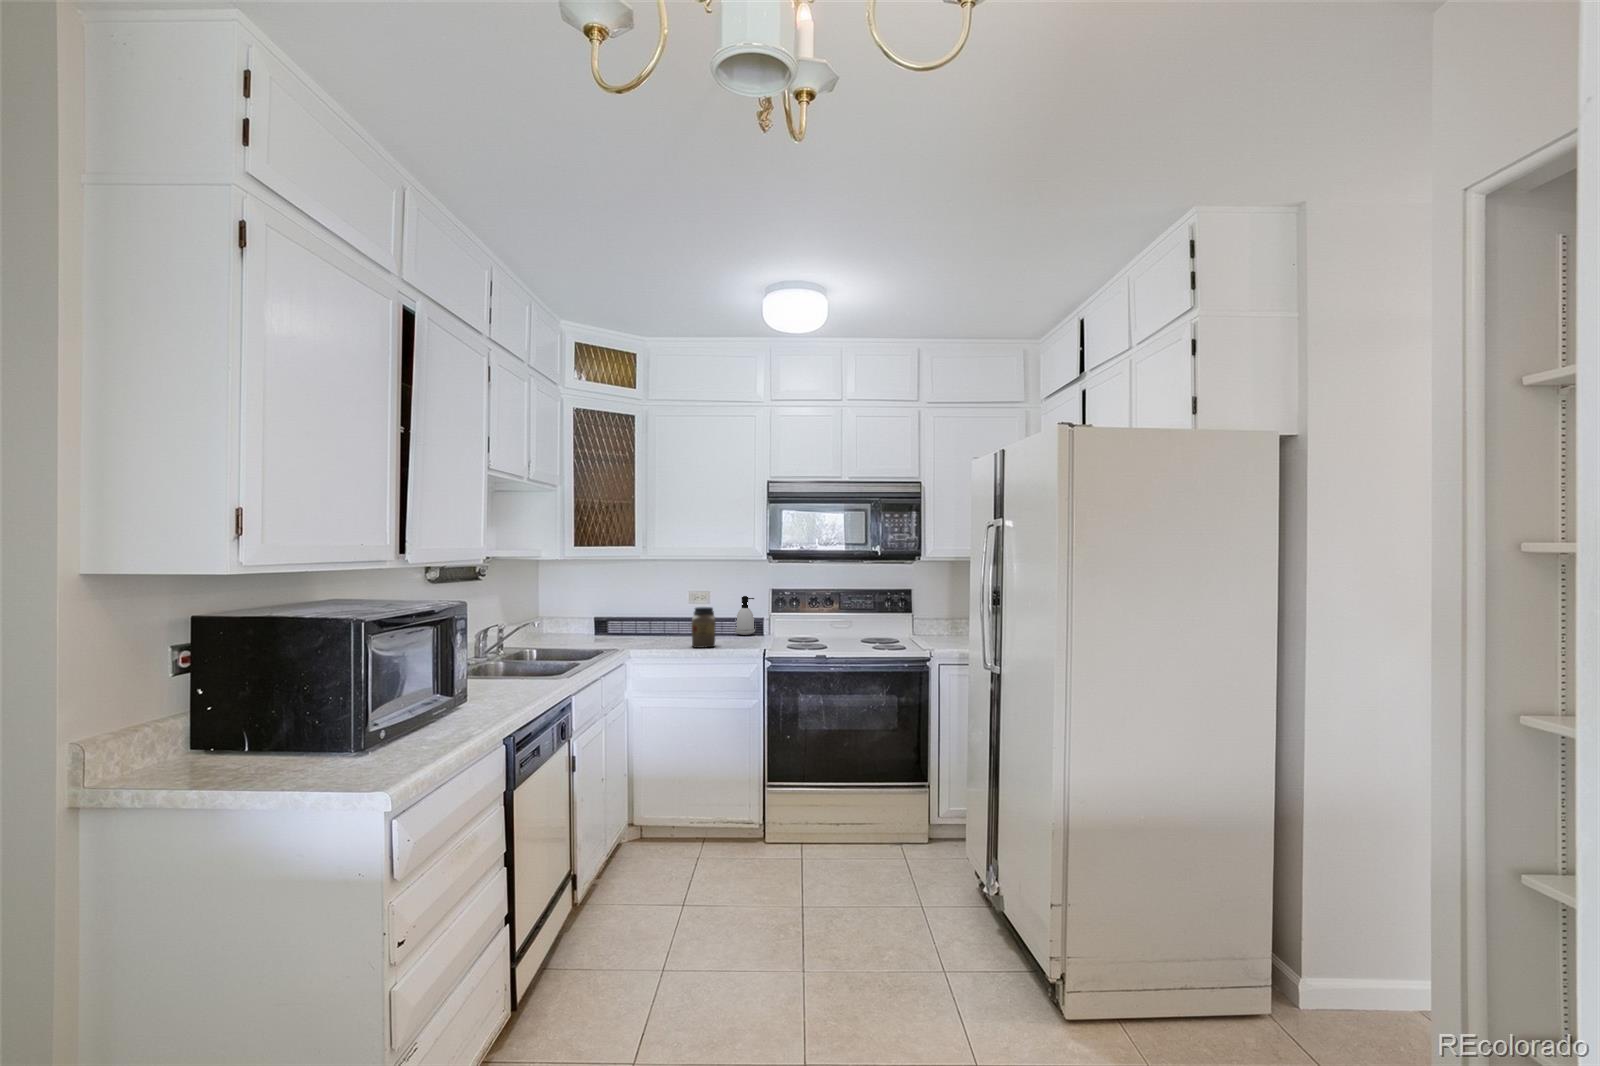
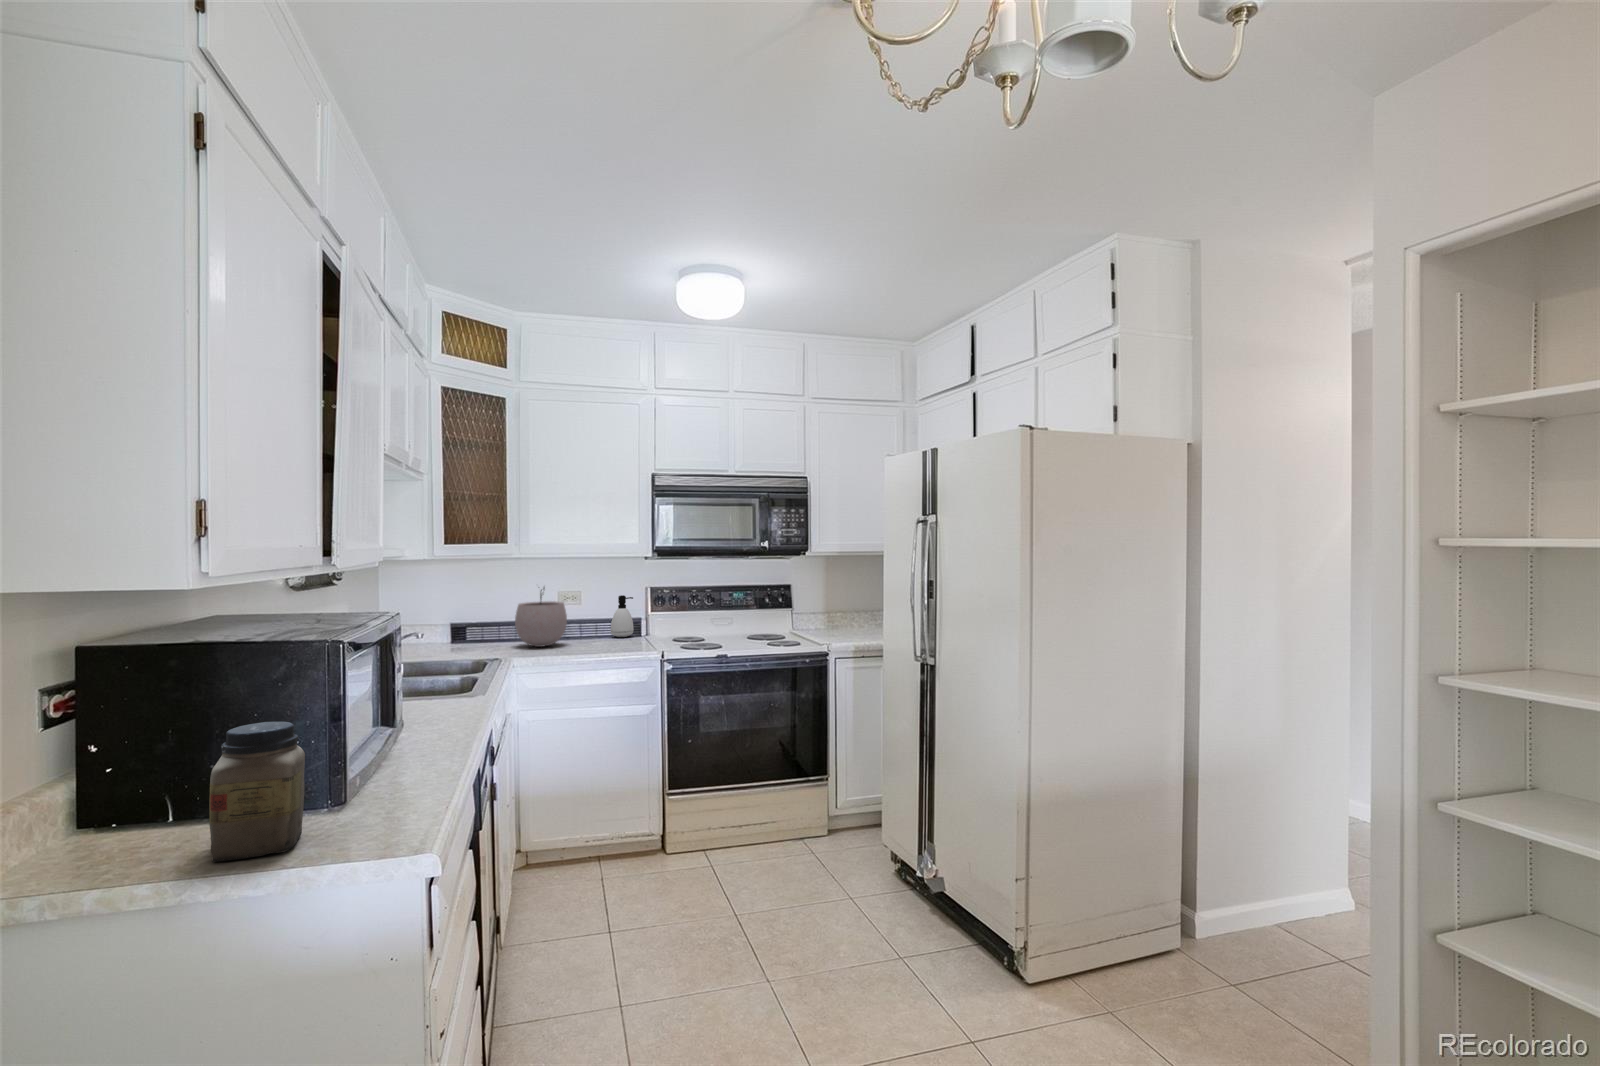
plant pot: none [645,584,690,640] -> present [515,588,567,647]
jar: present [692,607,716,648] -> present [209,722,305,862]

